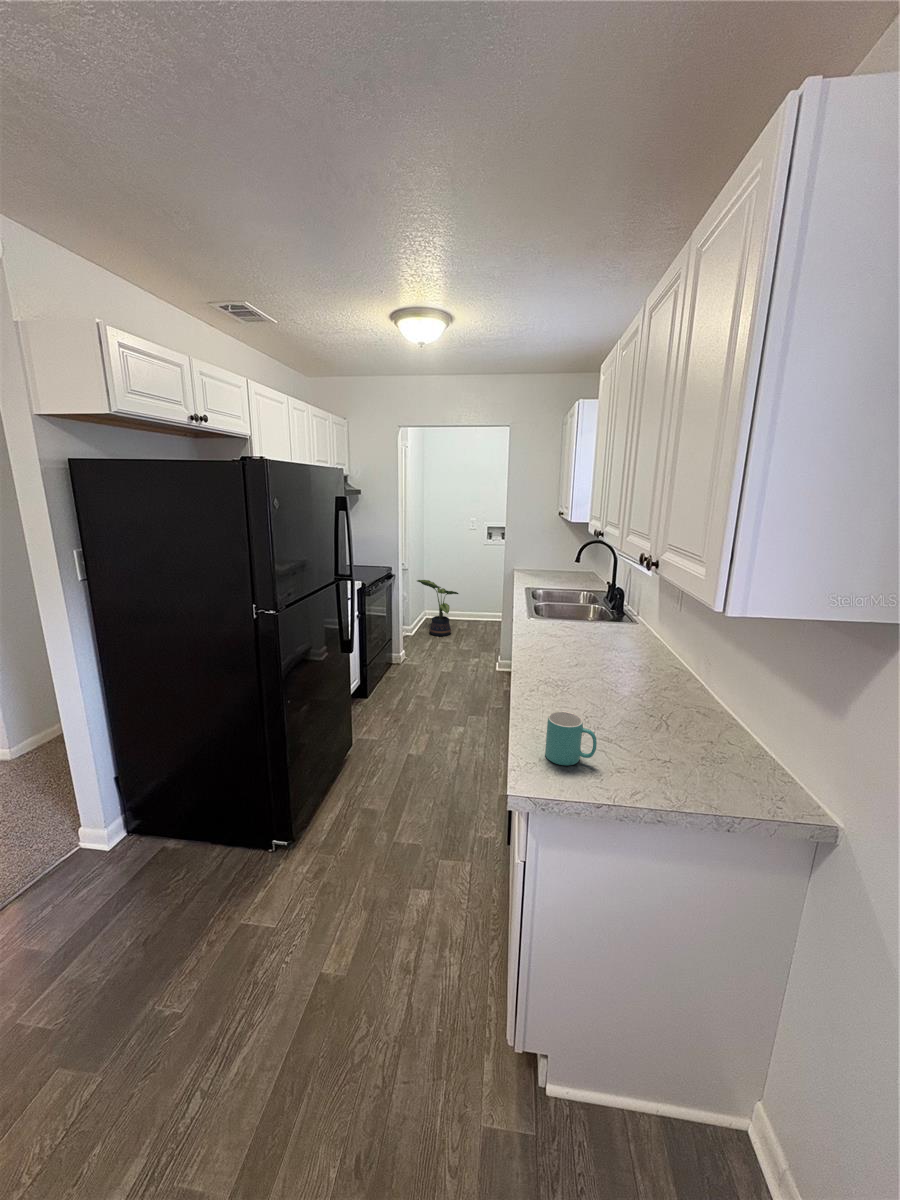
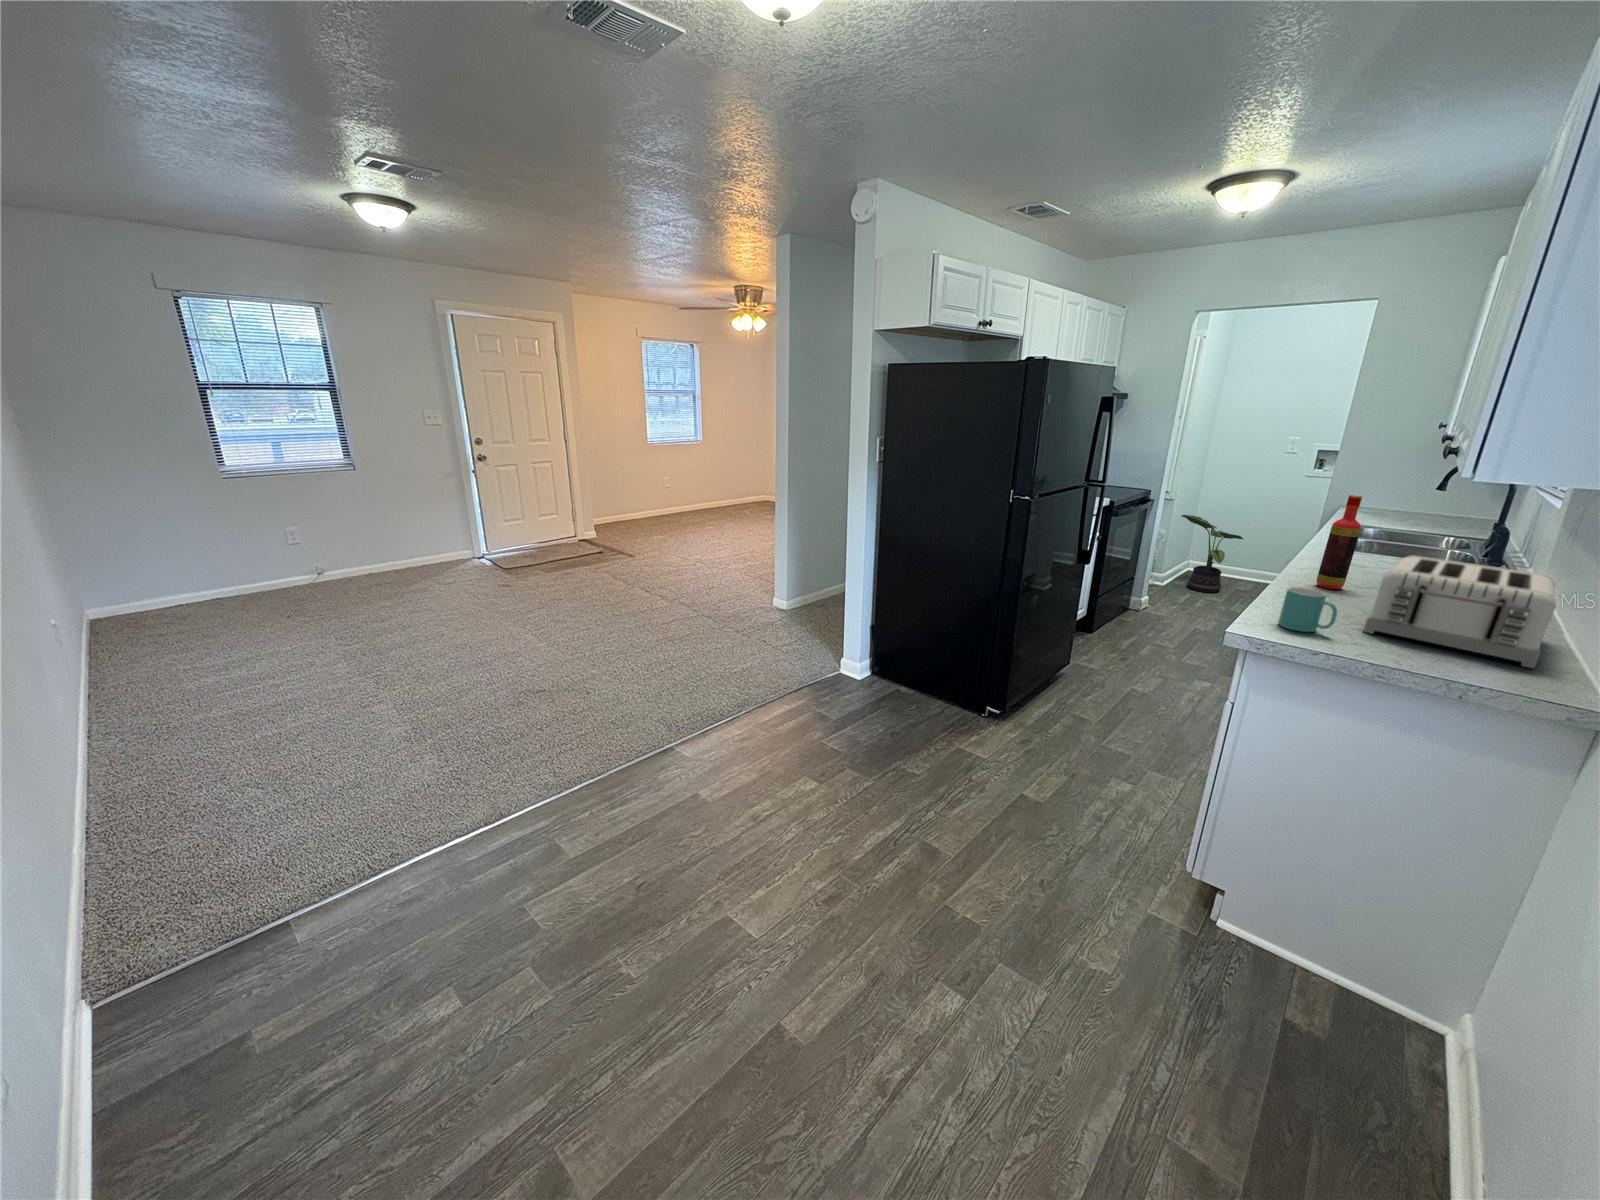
bottle: none [543,590,567,675] -> present [1316,495,1362,589]
toaster: none [600,647,743,759] -> present [1363,555,1556,668]

